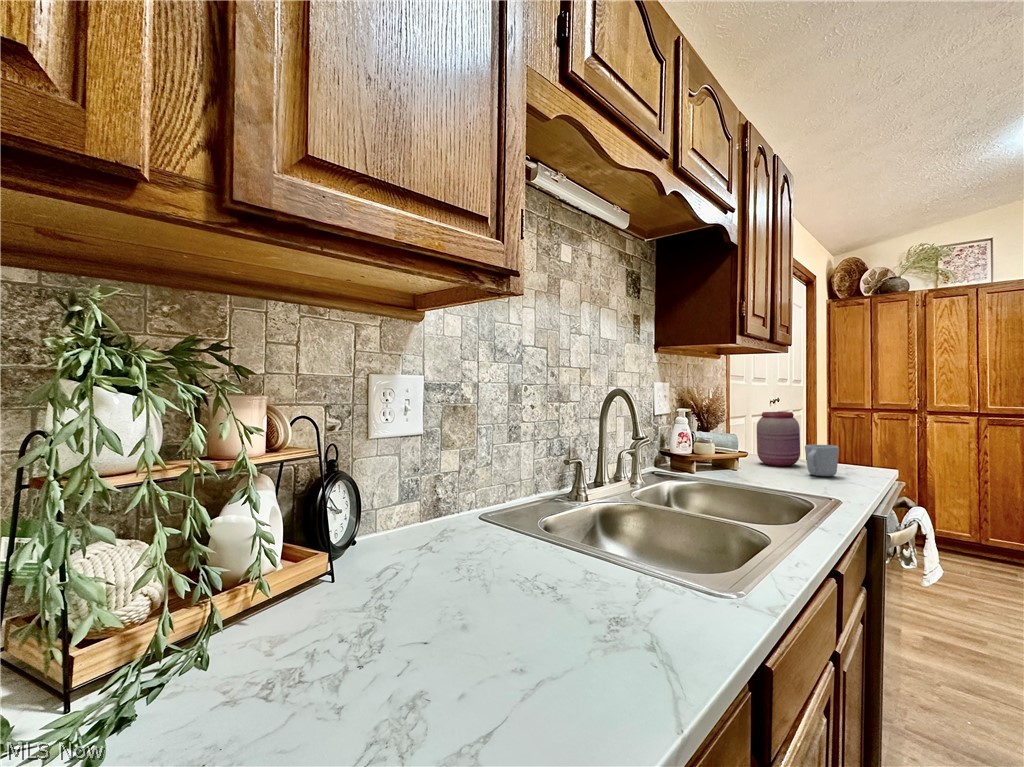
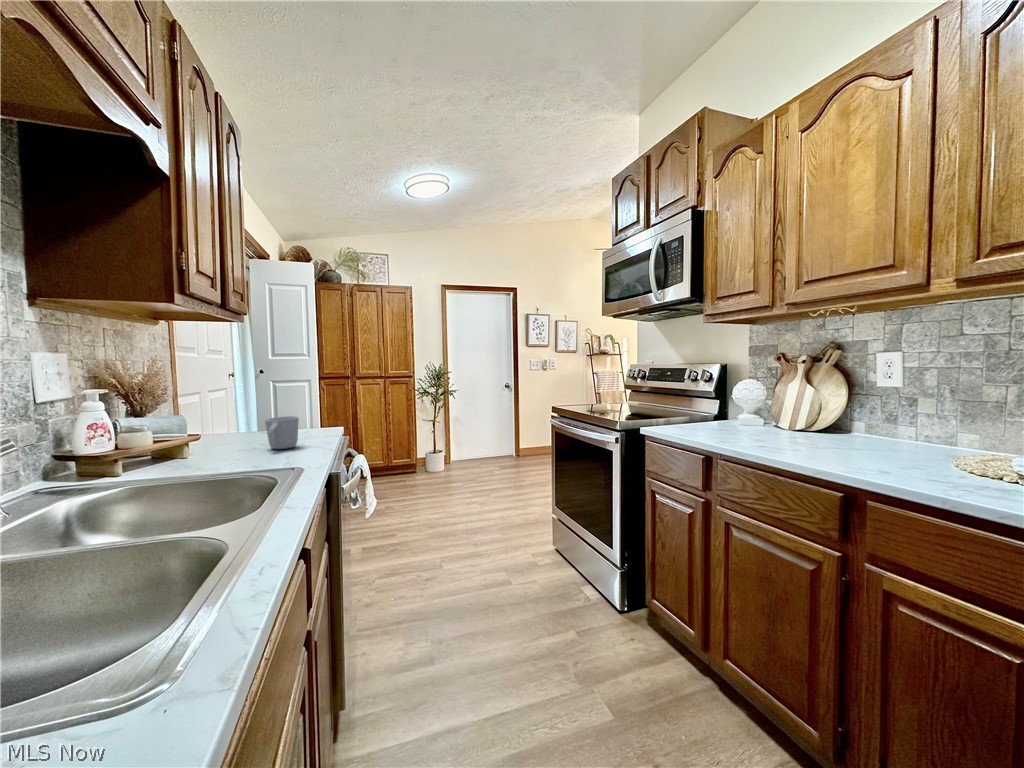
jar: present [757,412,800,466] -> none [209,385,260,445]

